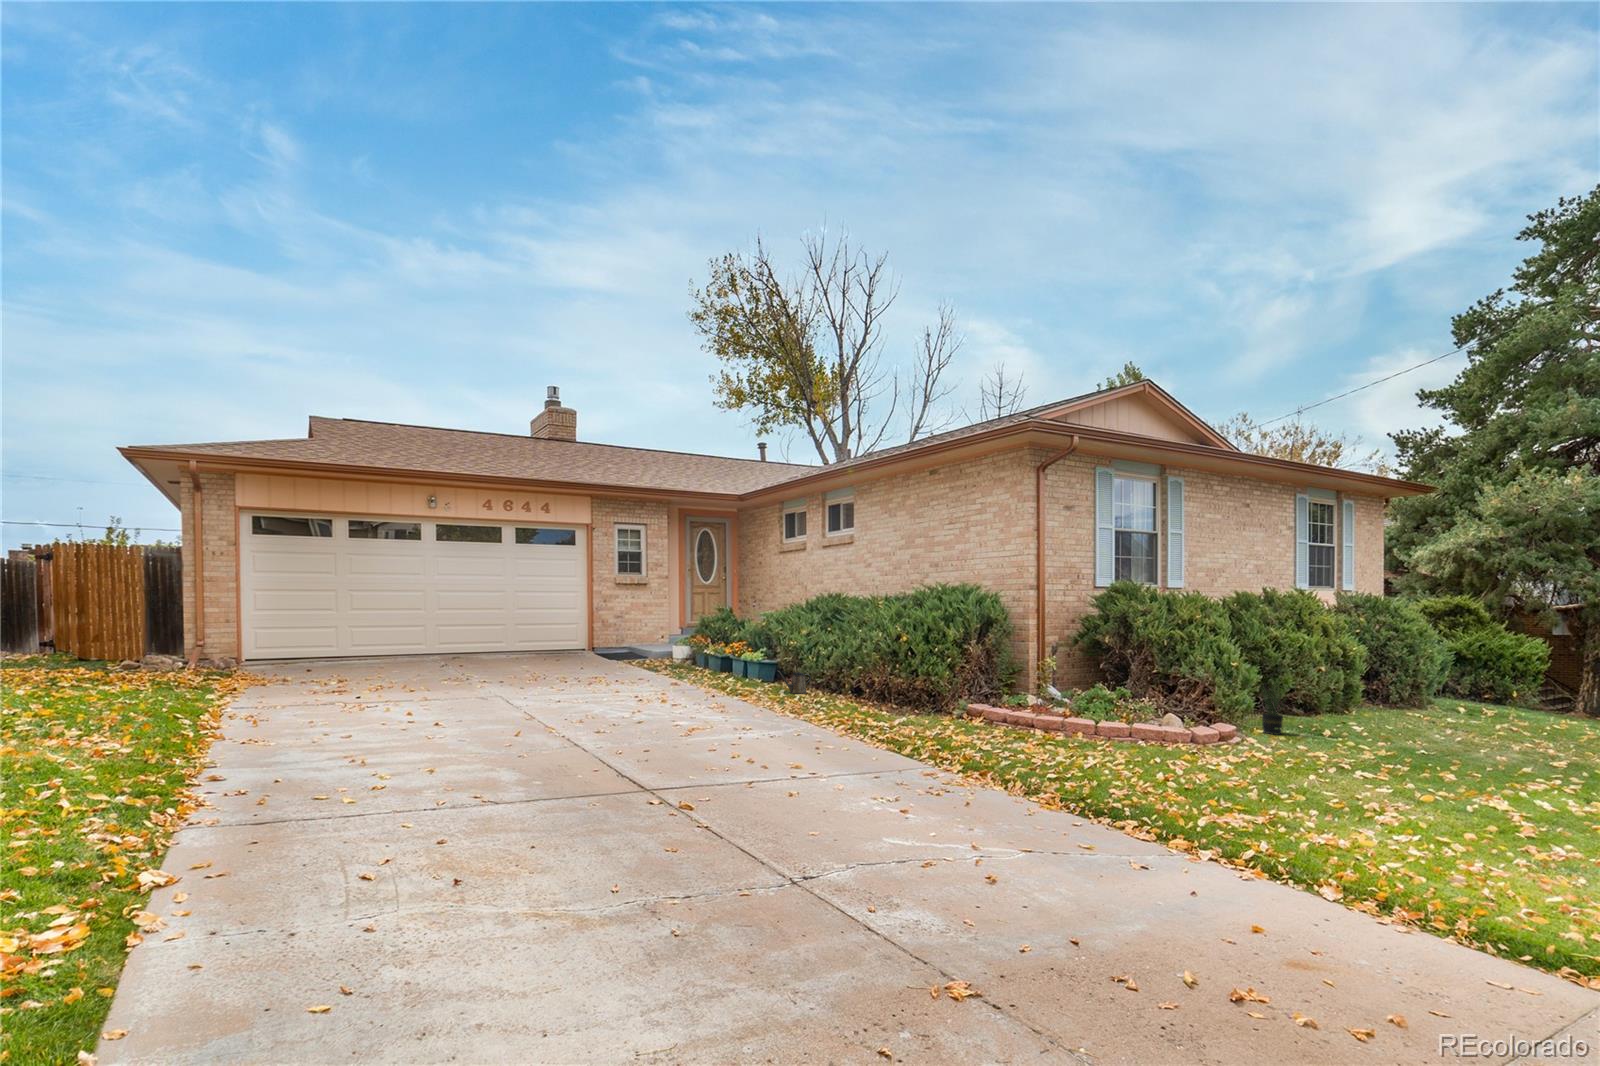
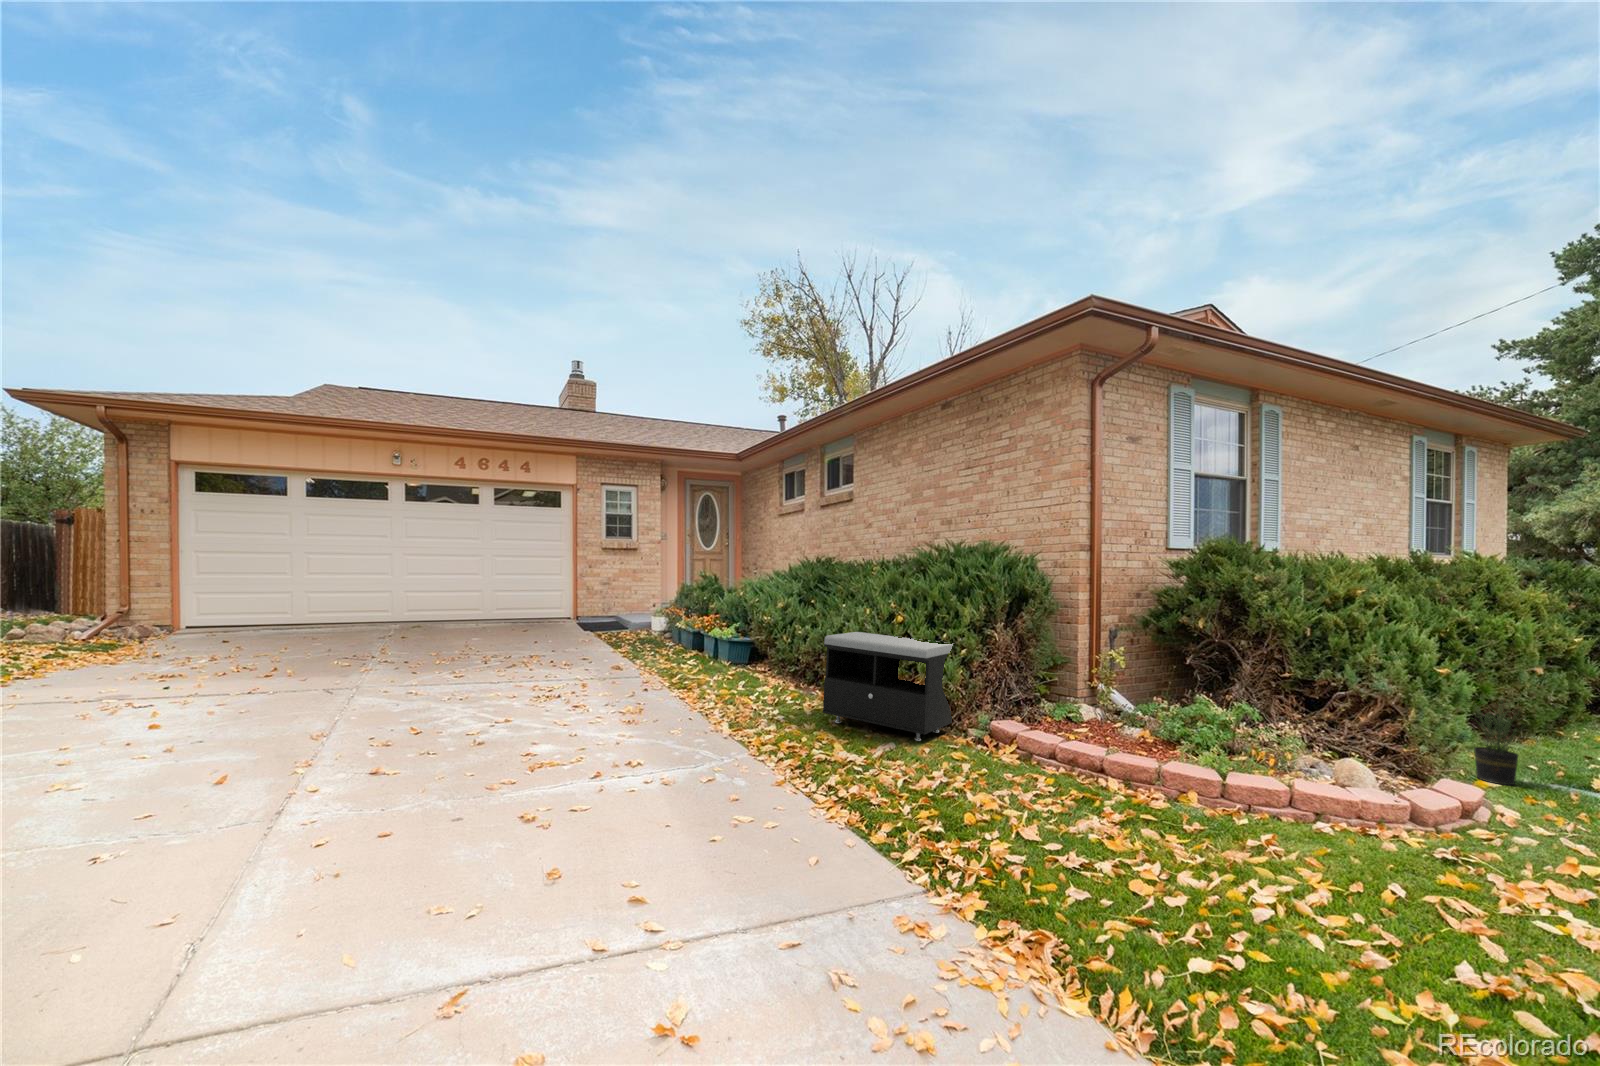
storage bench: none [853,649,944,719] -> present [823,632,953,741]
watering can: present [778,671,811,694] -> none [737,656,783,687]

